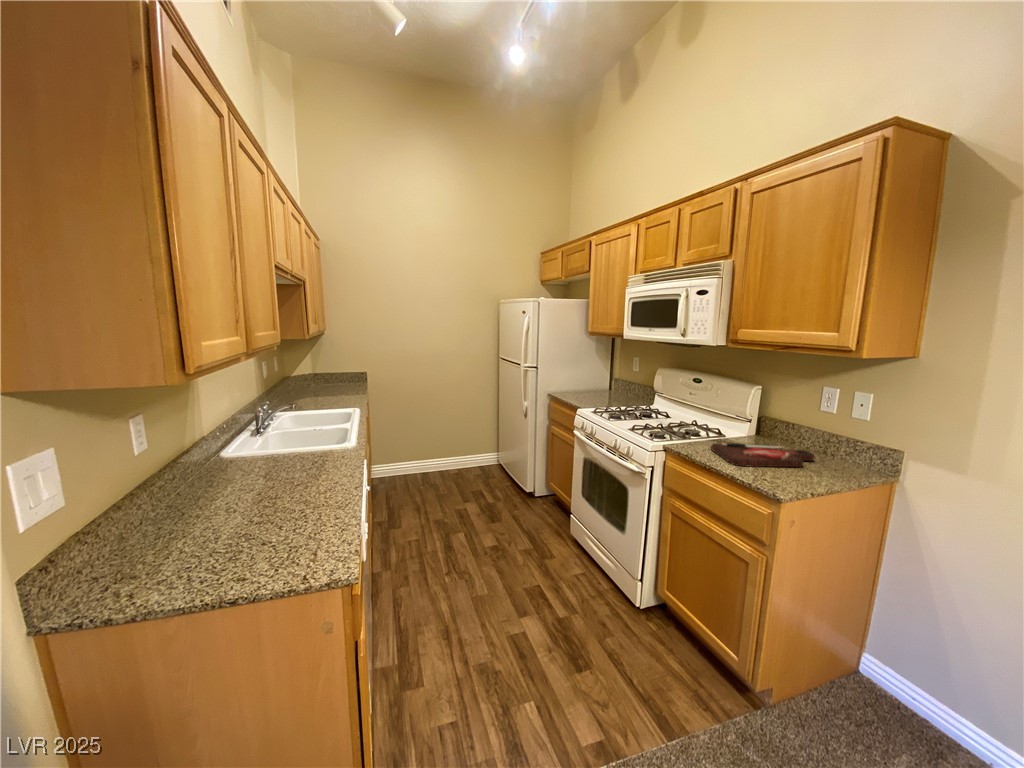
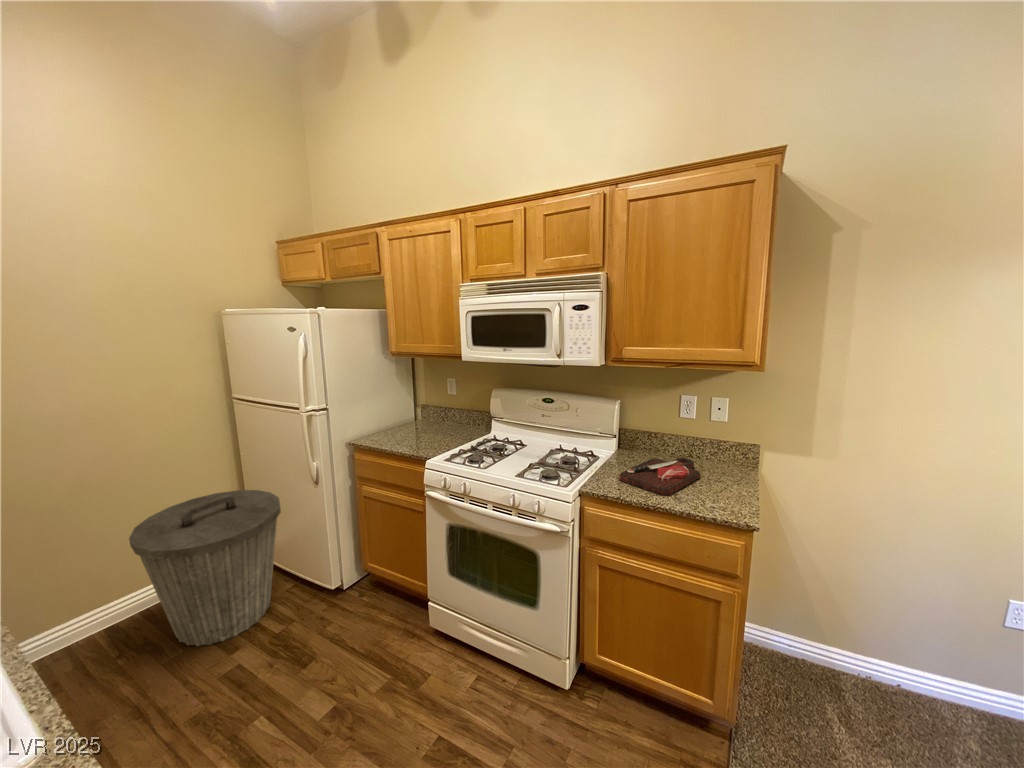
trash can: none [435,412,507,496] -> present [129,490,281,646]

